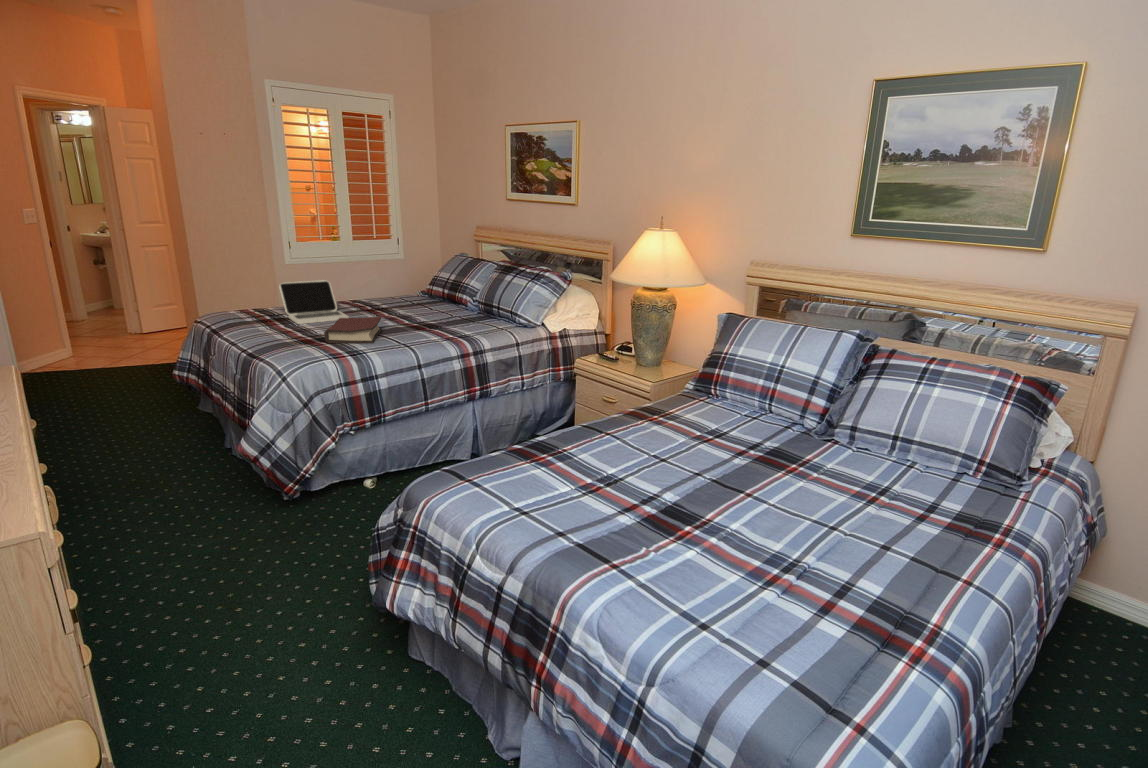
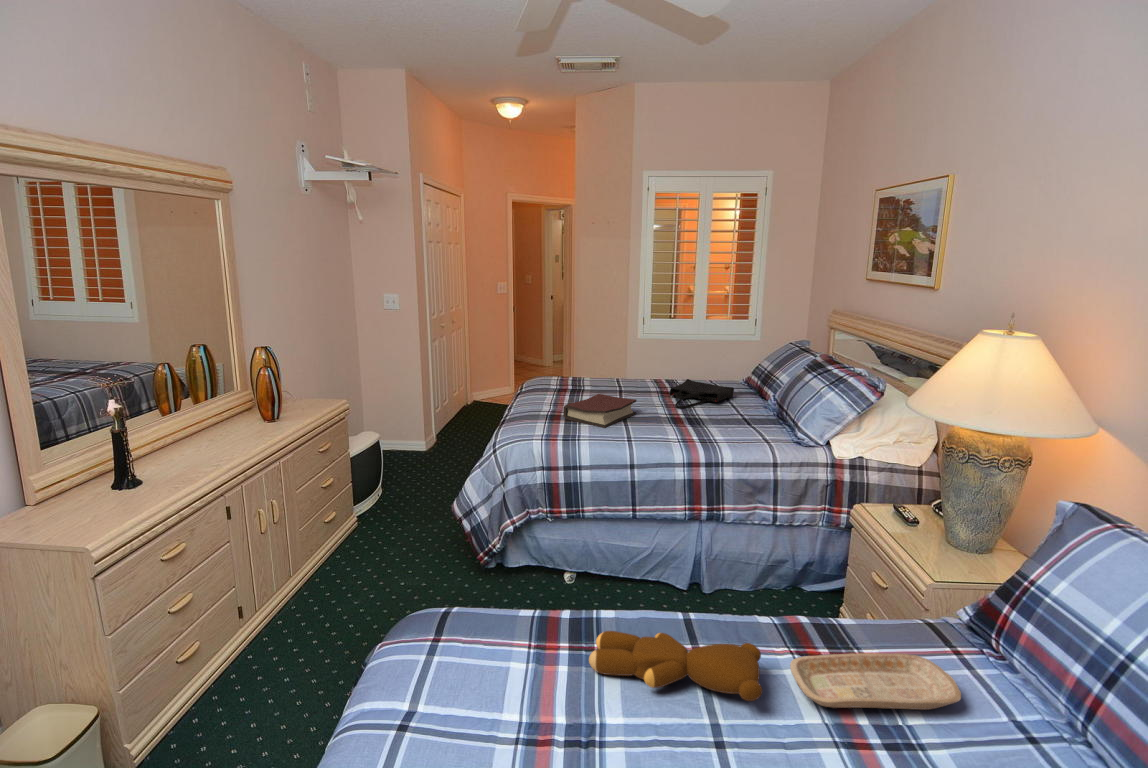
laptop: present [279,280,349,324] -> none [574,350,629,396]
tote bag: none [388,298,438,321] -> present [669,379,734,409]
tray: none [656,403,727,434] -> present [790,653,961,710]
teddy bear: none [559,416,664,458] -> present [589,631,762,701]

